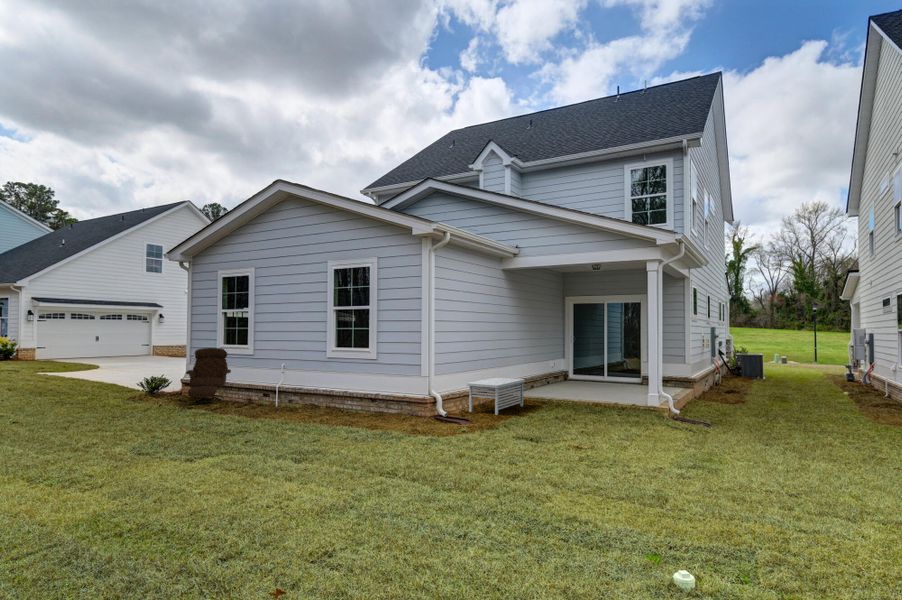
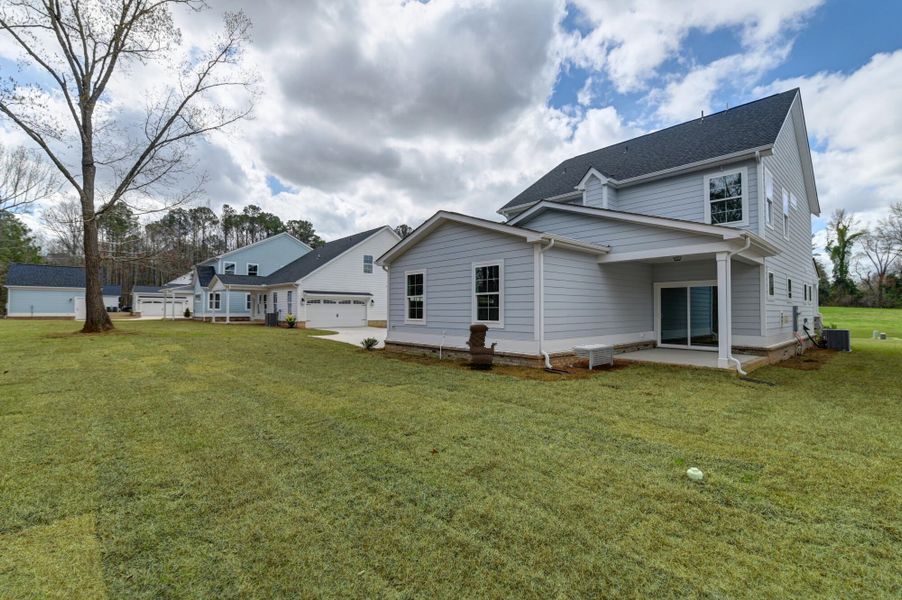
lounge chair: present [186,348,231,405] -> present [466,324,497,370]

